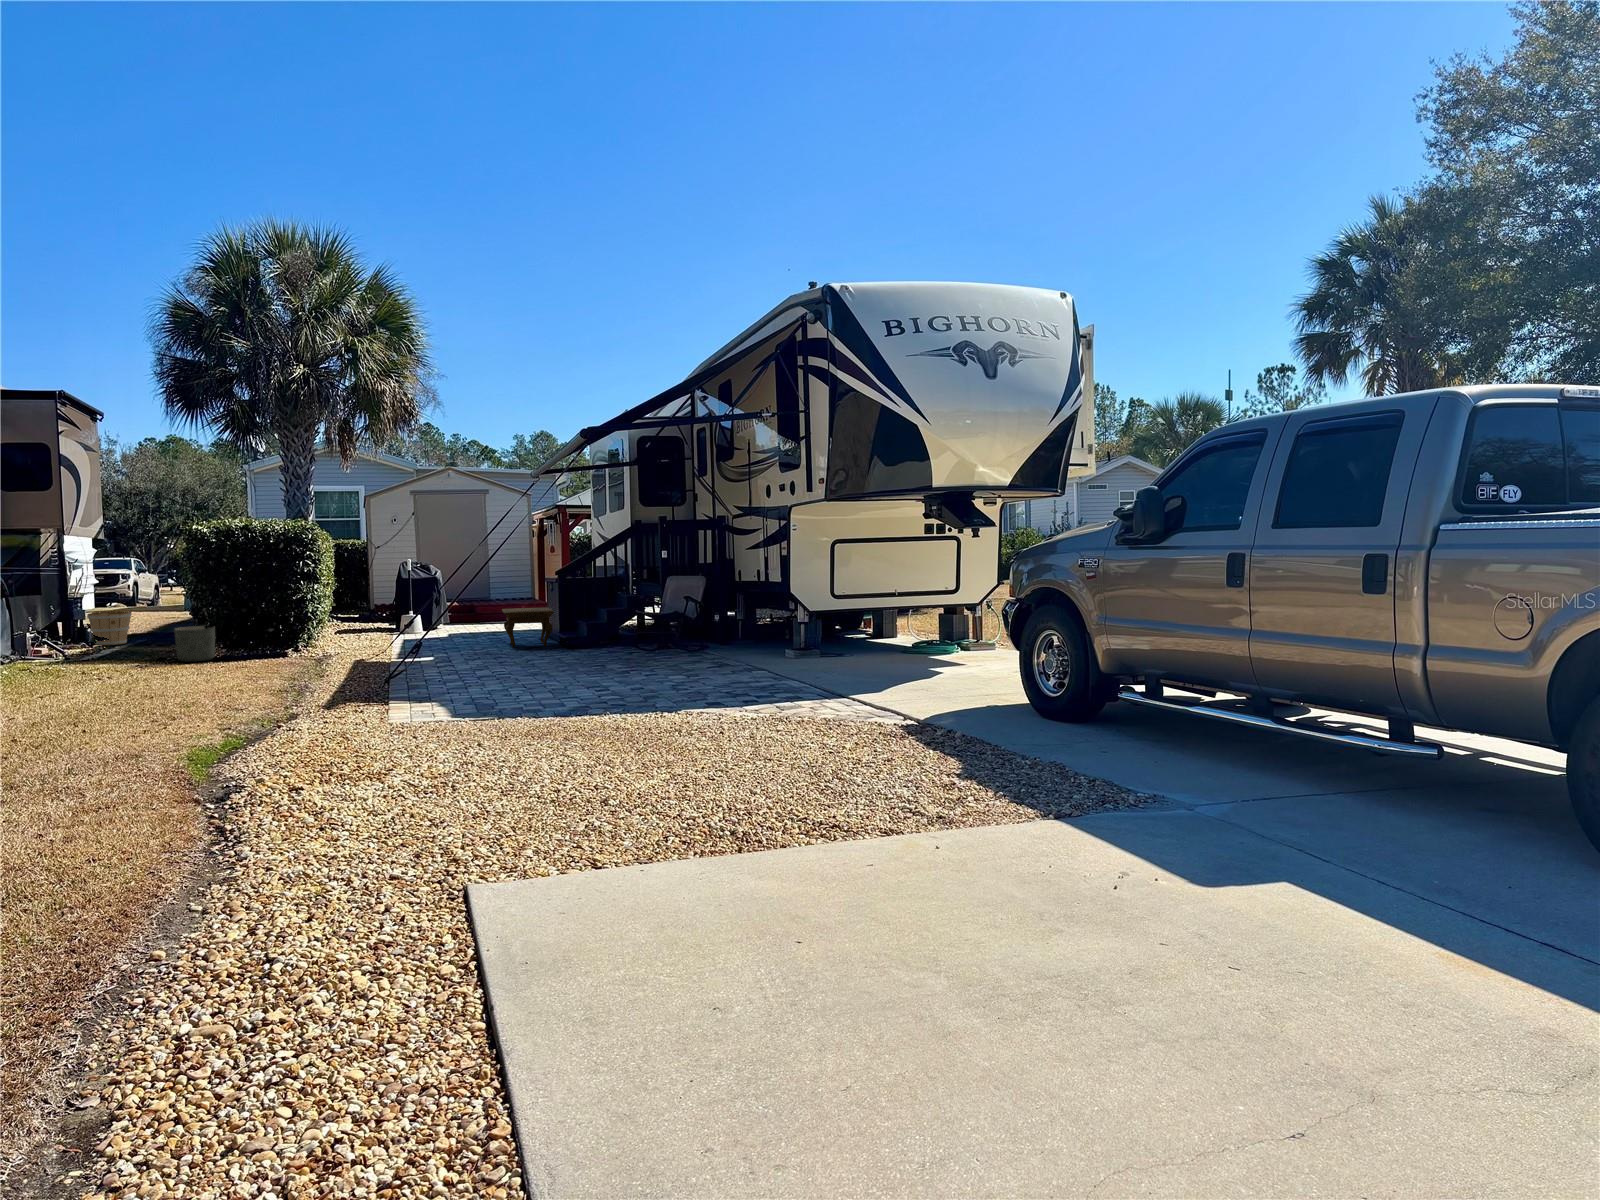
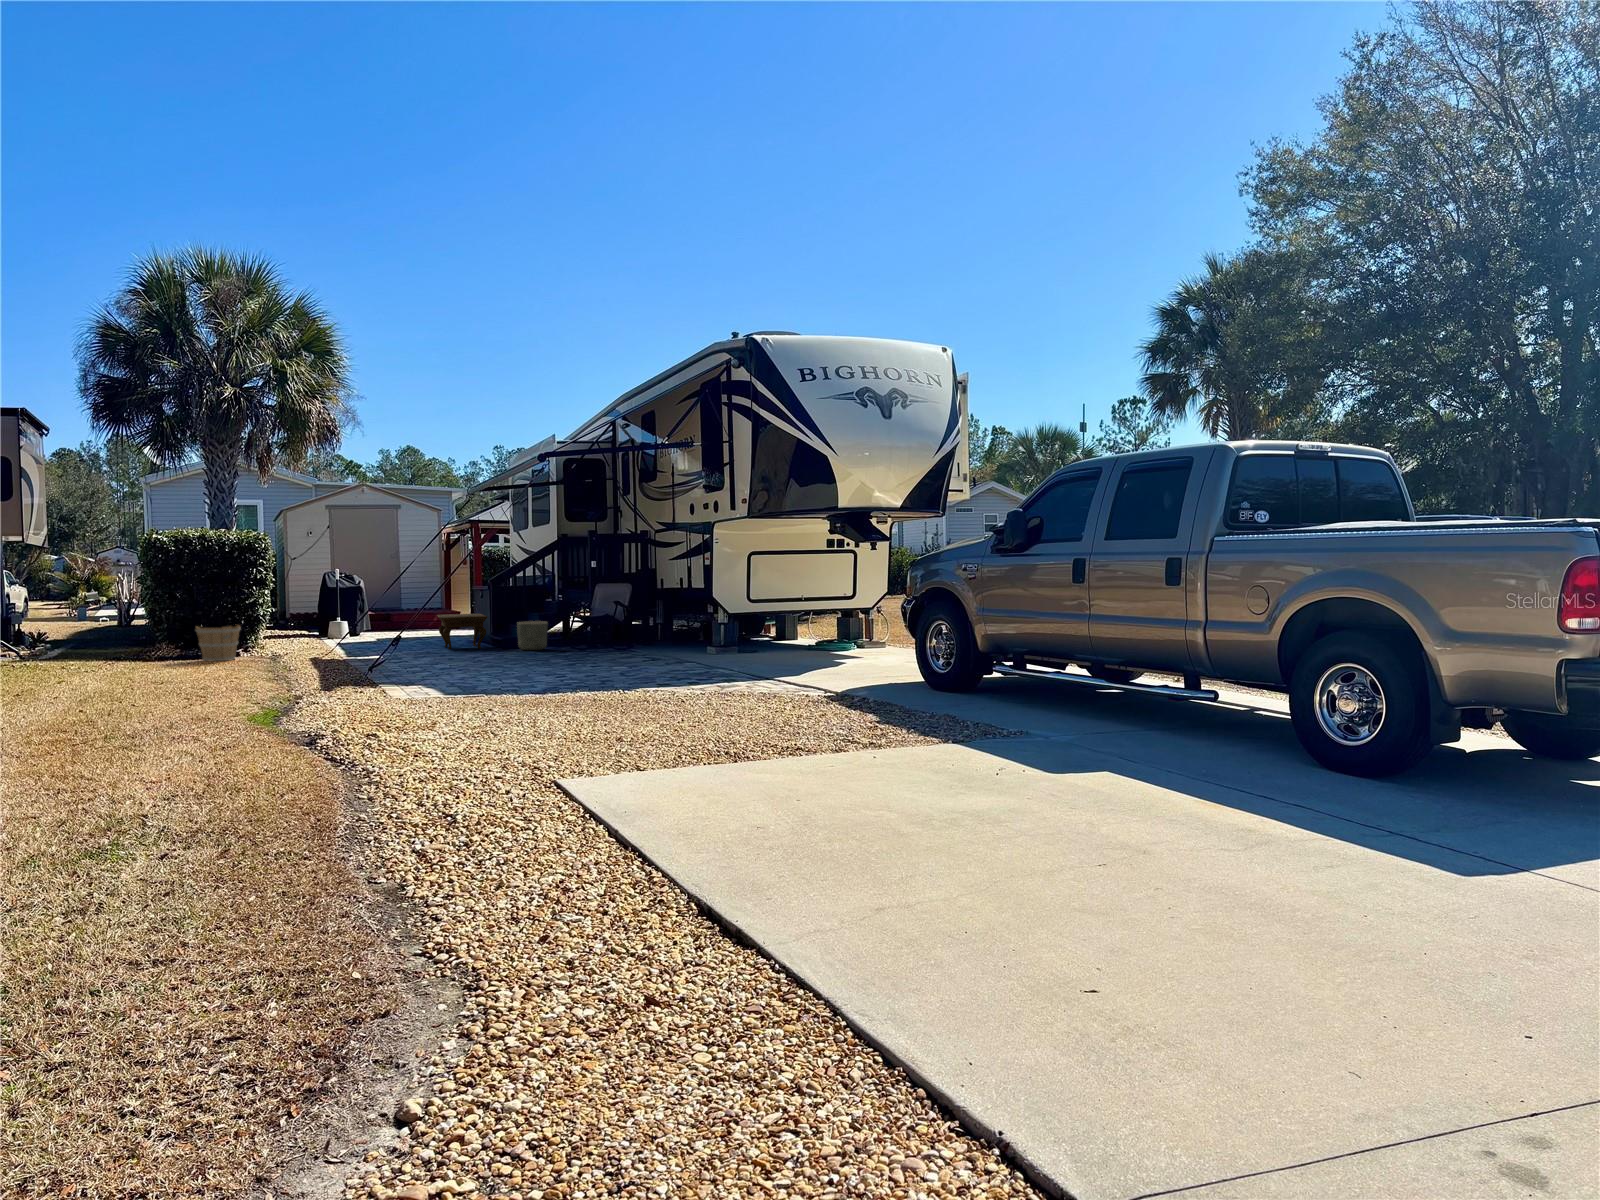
wooden bucket: present [87,611,132,645] -> present [196,625,241,661]
planter: present [174,626,215,662] -> present [517,621,548,650]

